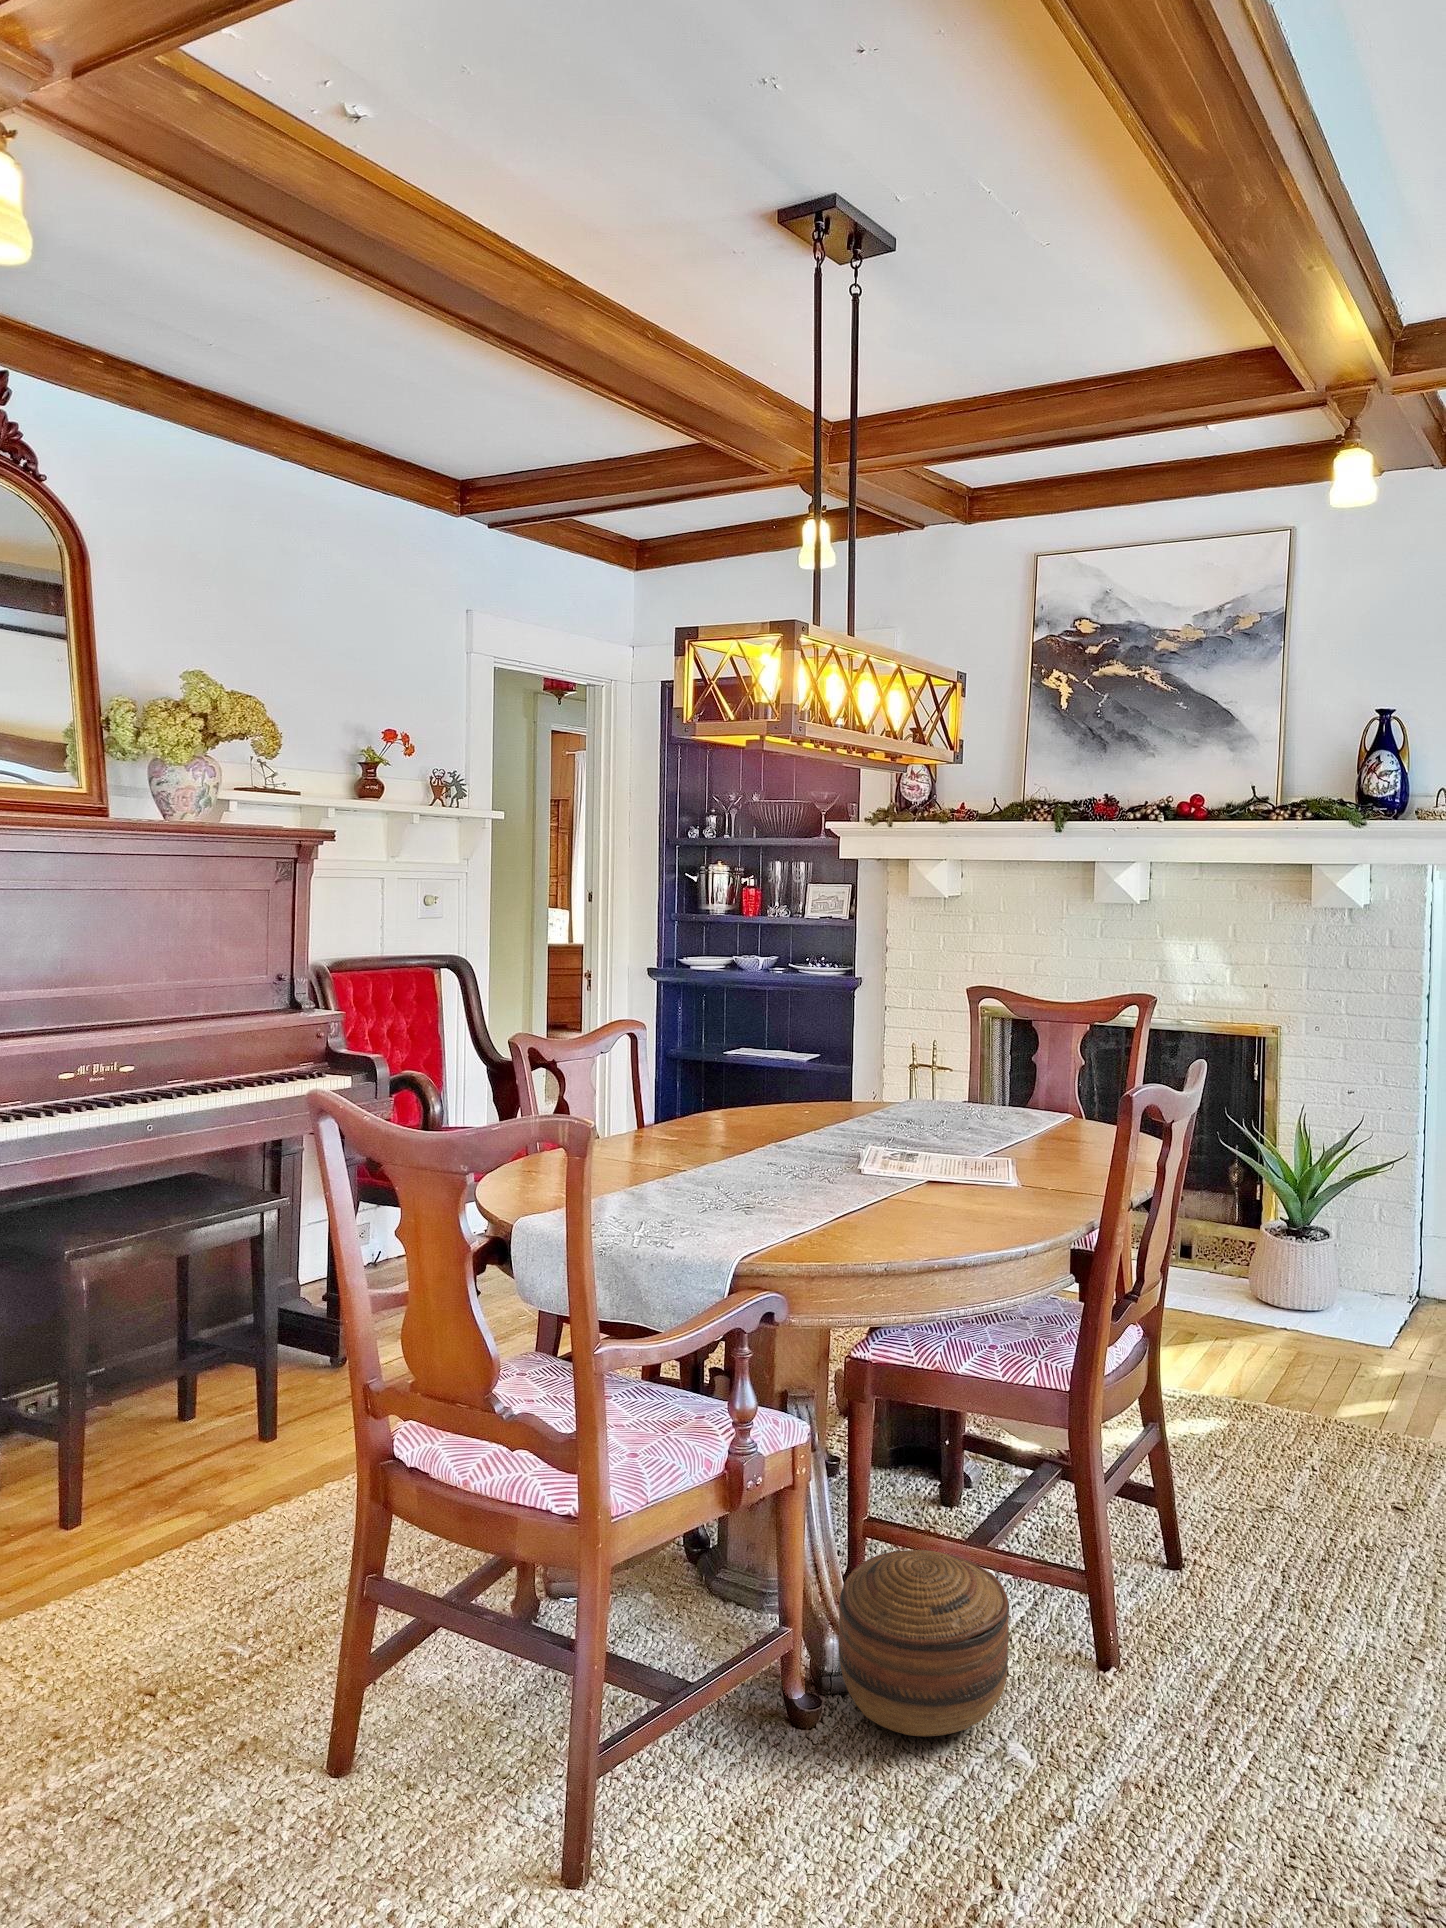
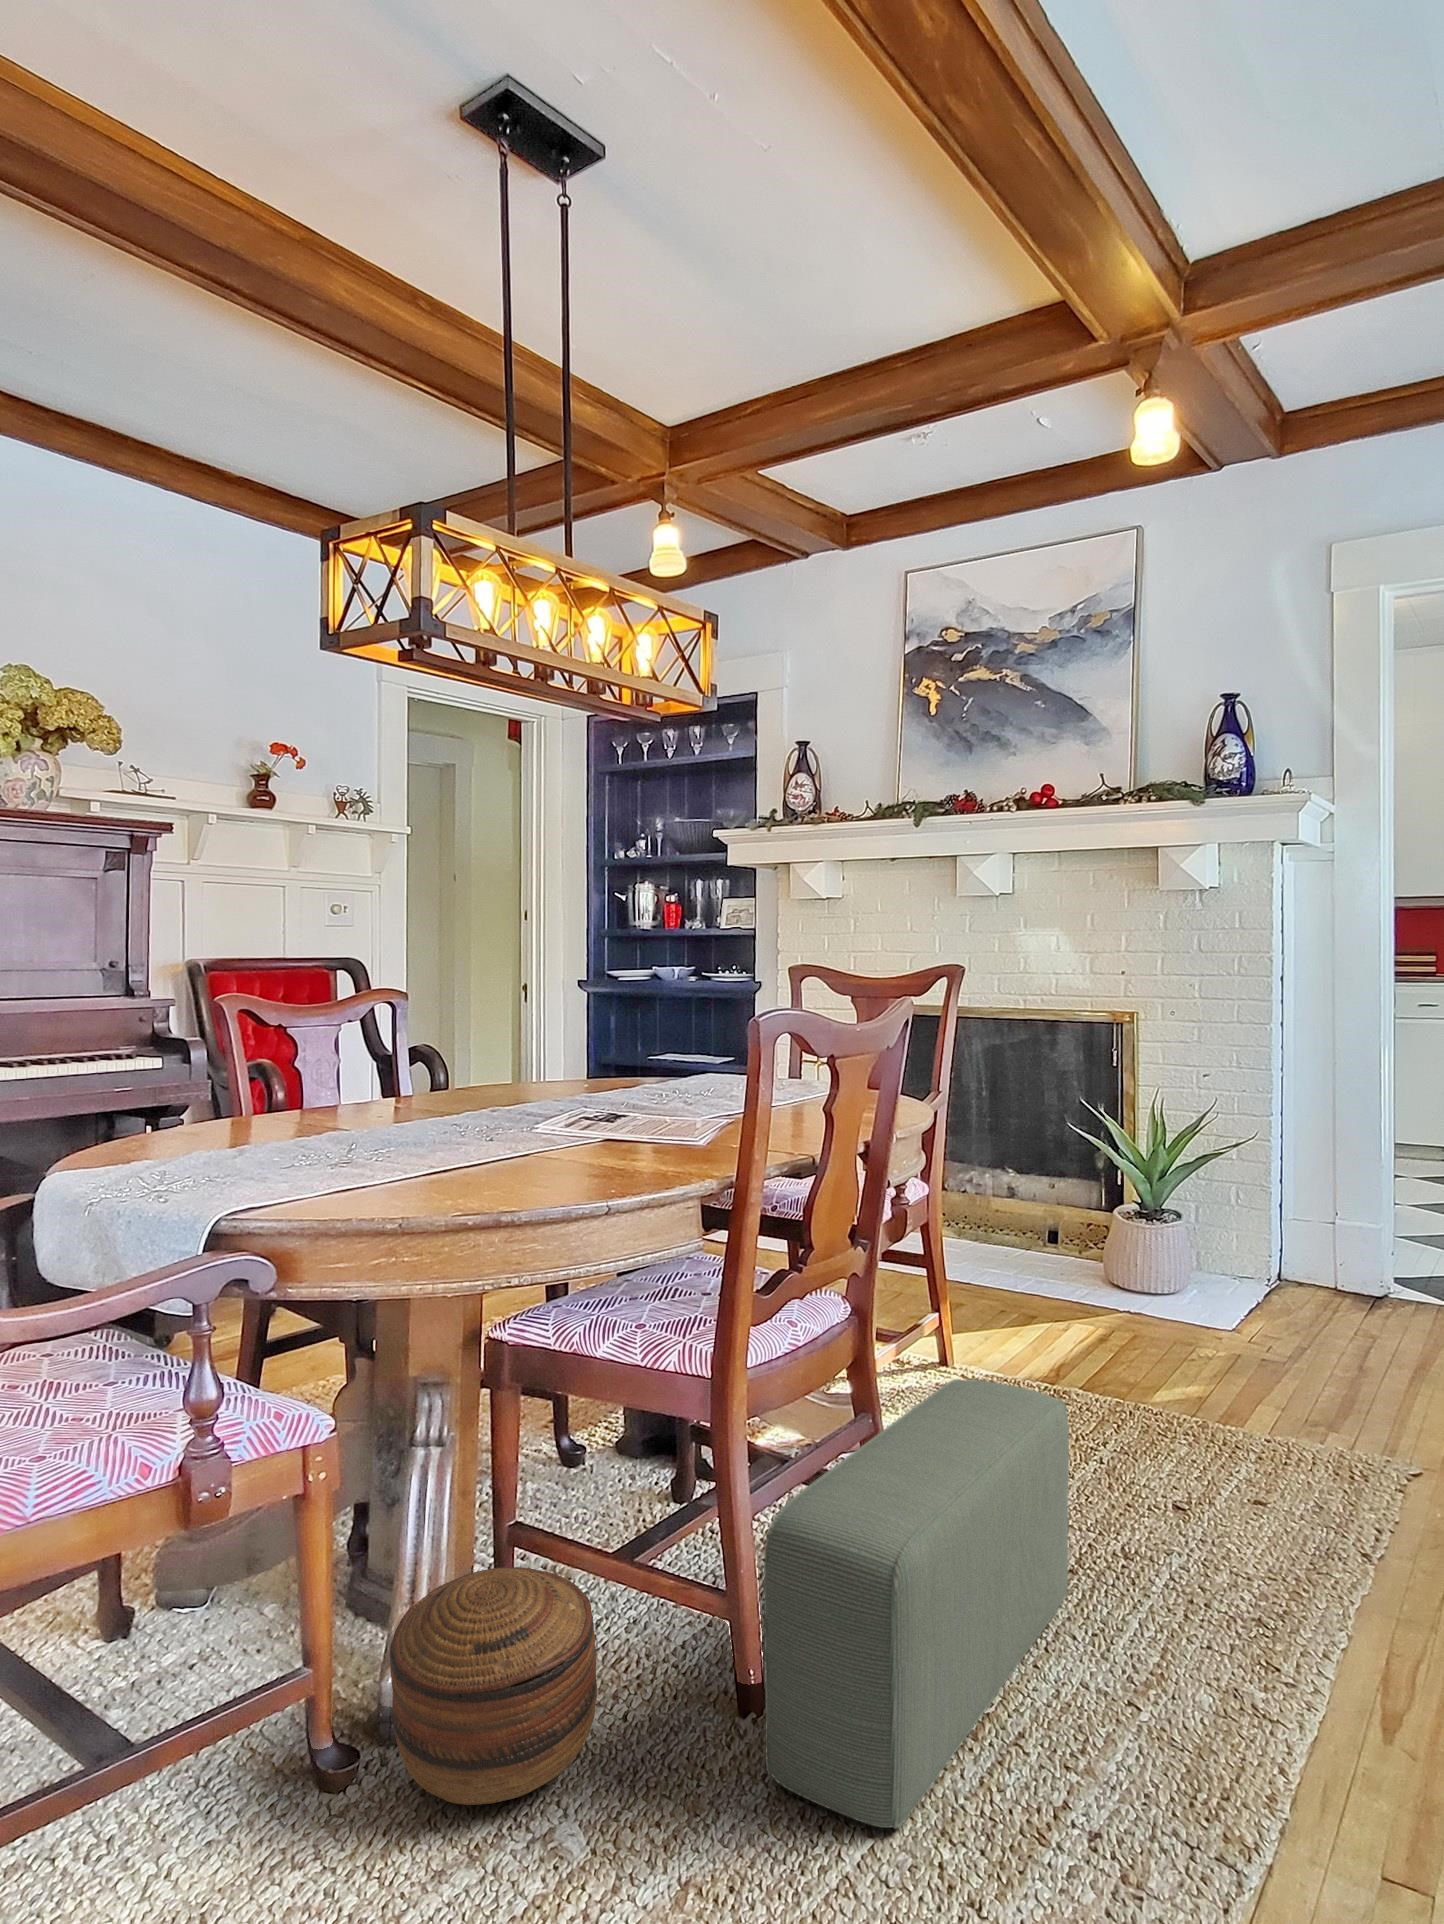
pouf: none [1149,1390,1338,1748] -> present [764,1379,1069,1829]

